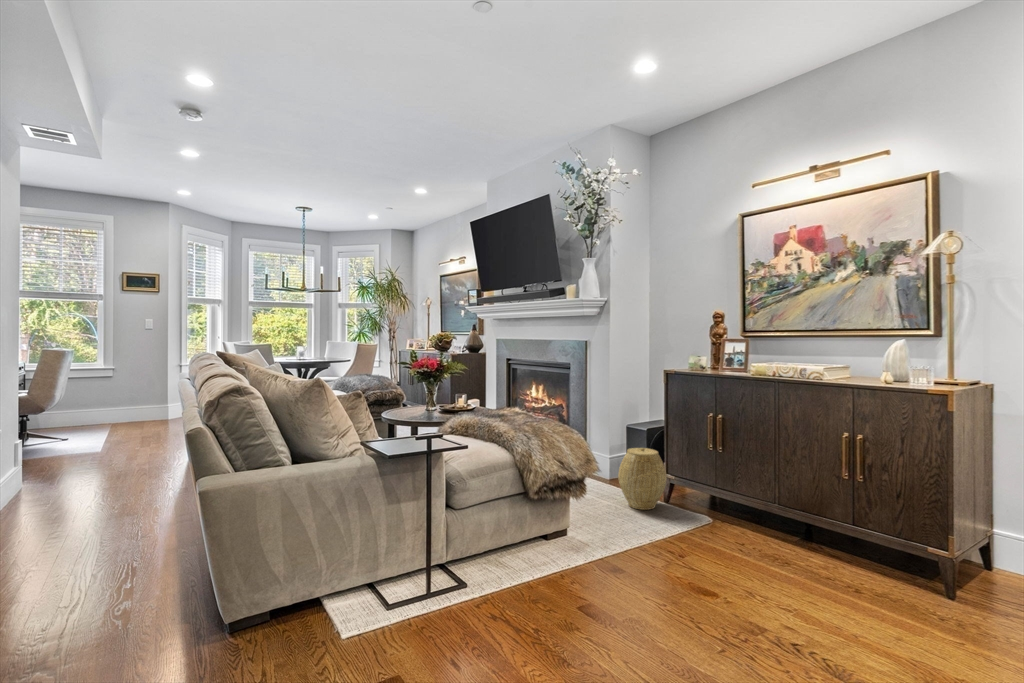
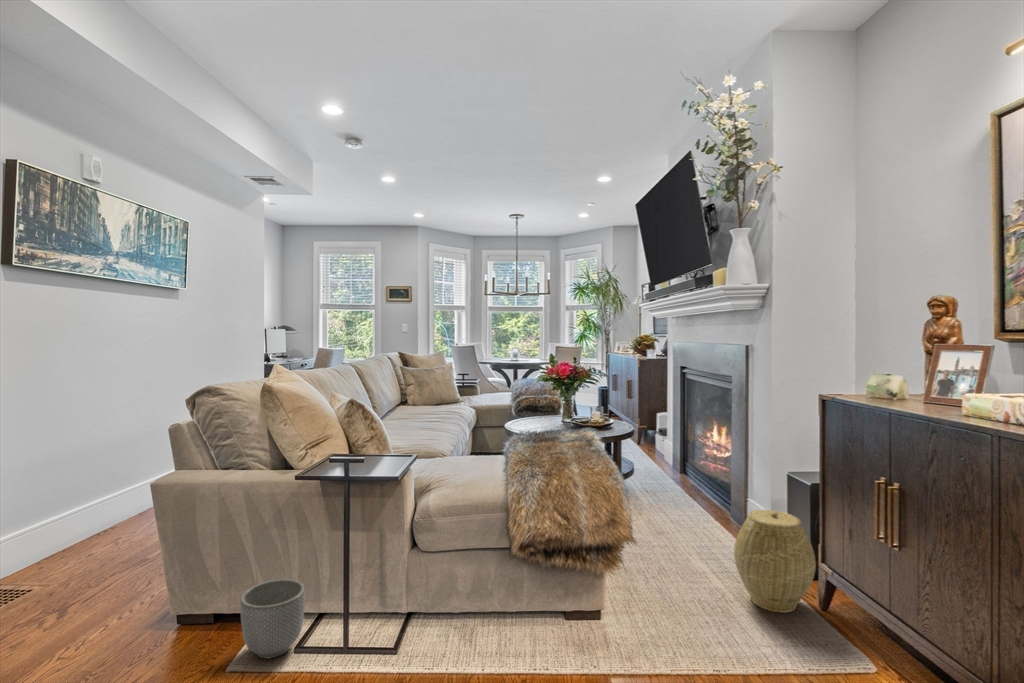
planter: none [338,553,392,620] -> present [240,579,305,659]

